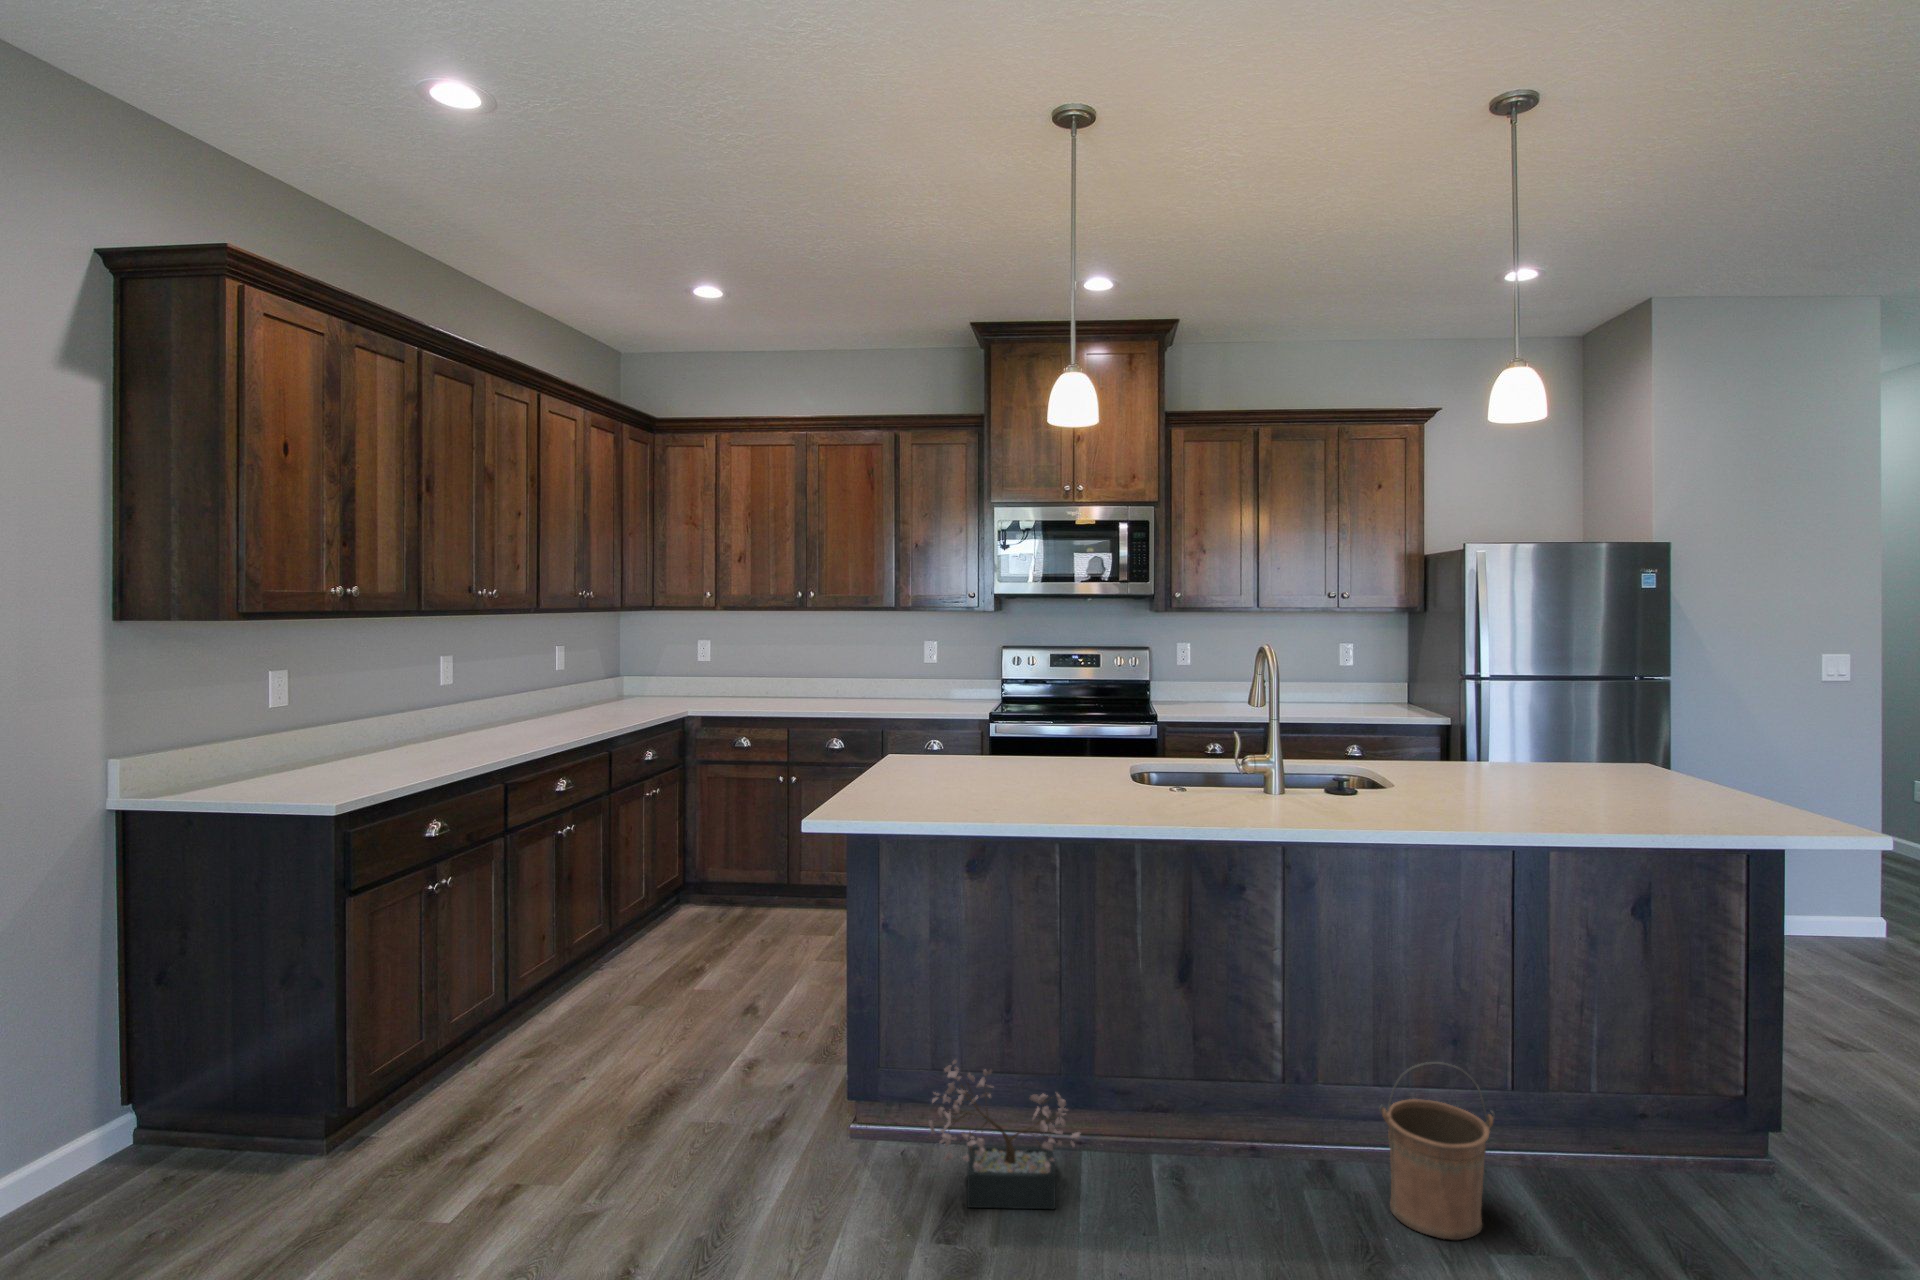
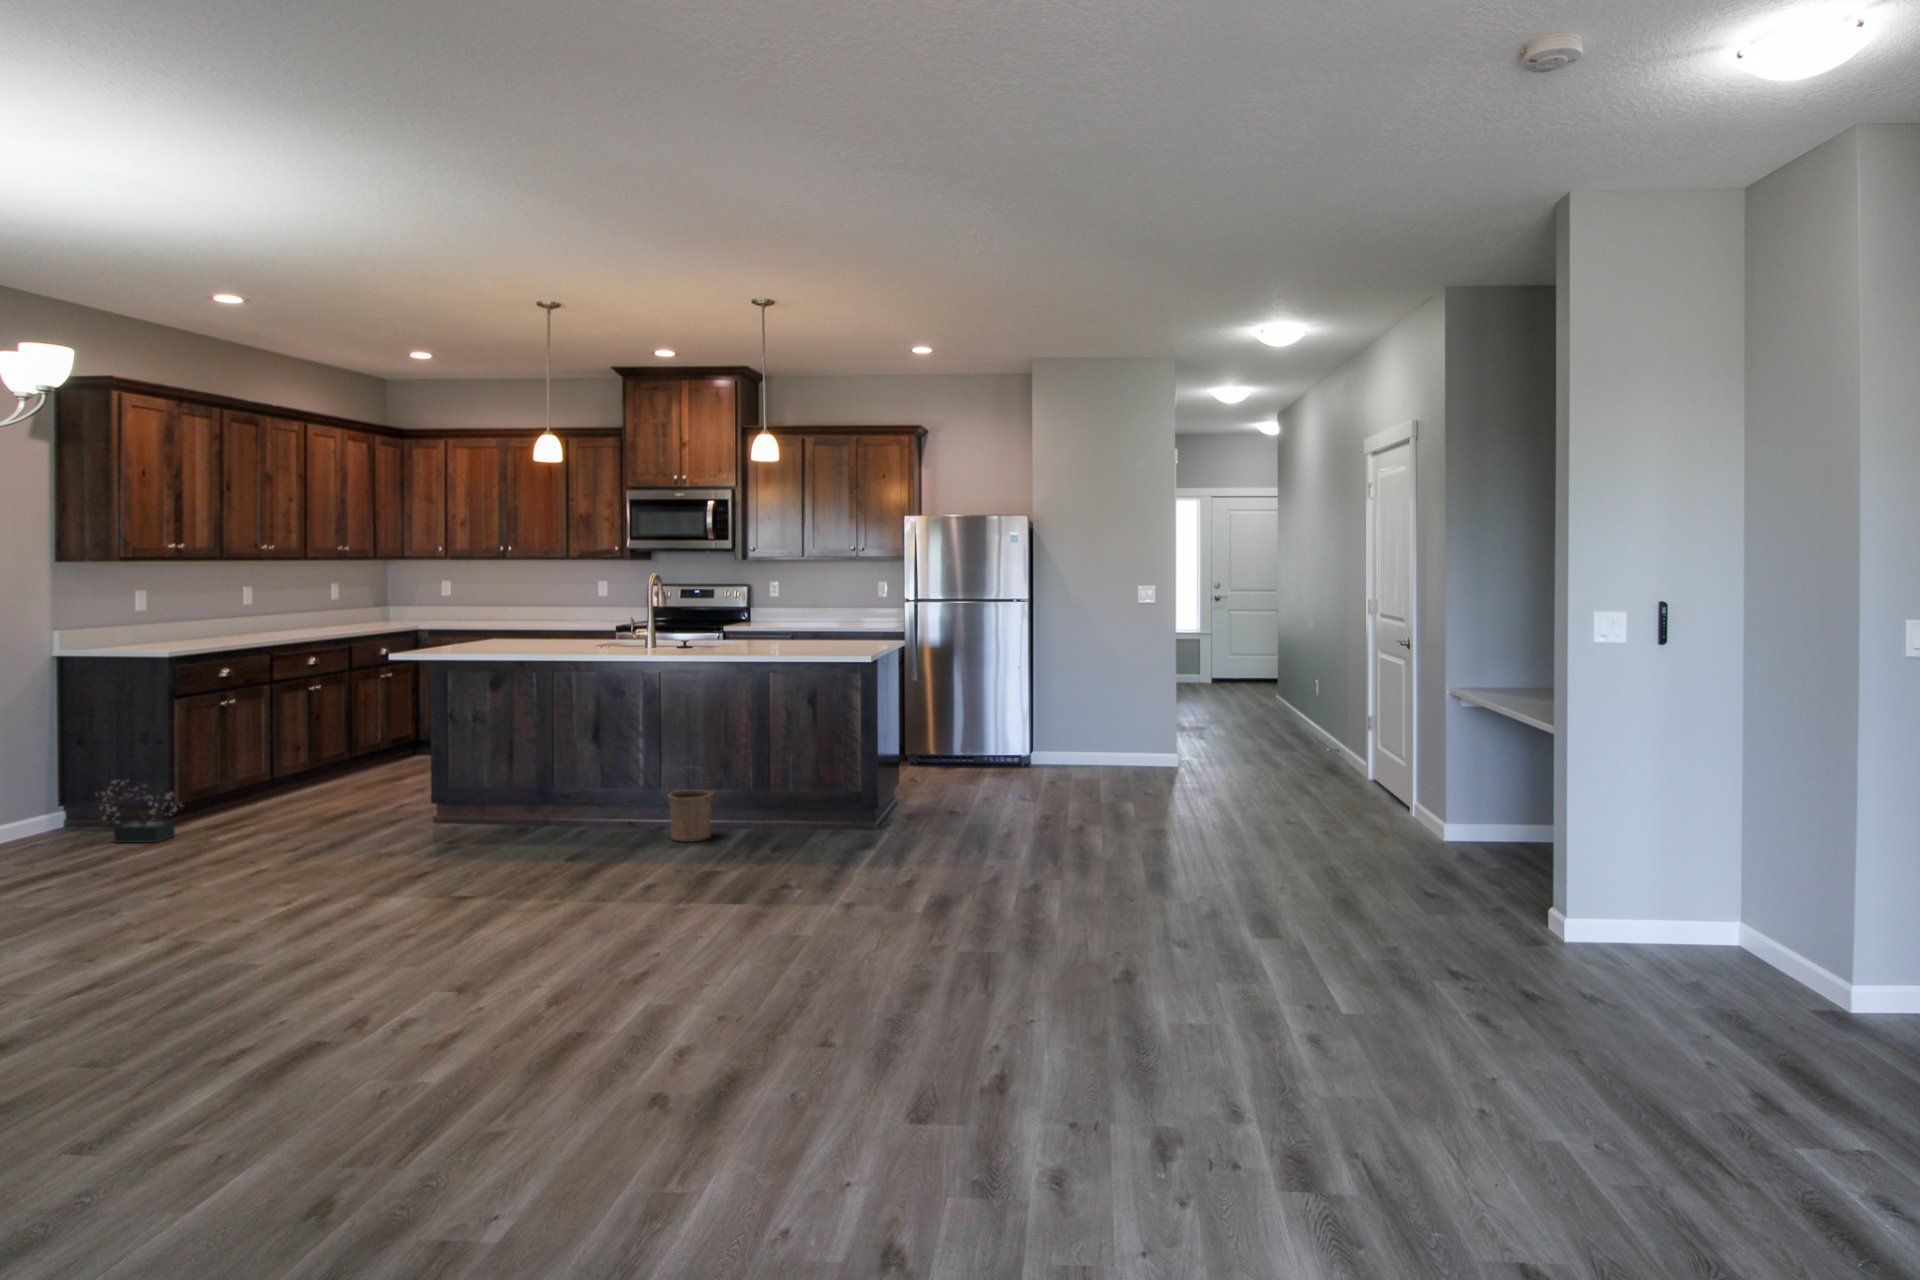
decorative plant: present [929,1060,1081,1209] -> present [96,780,182,843]

